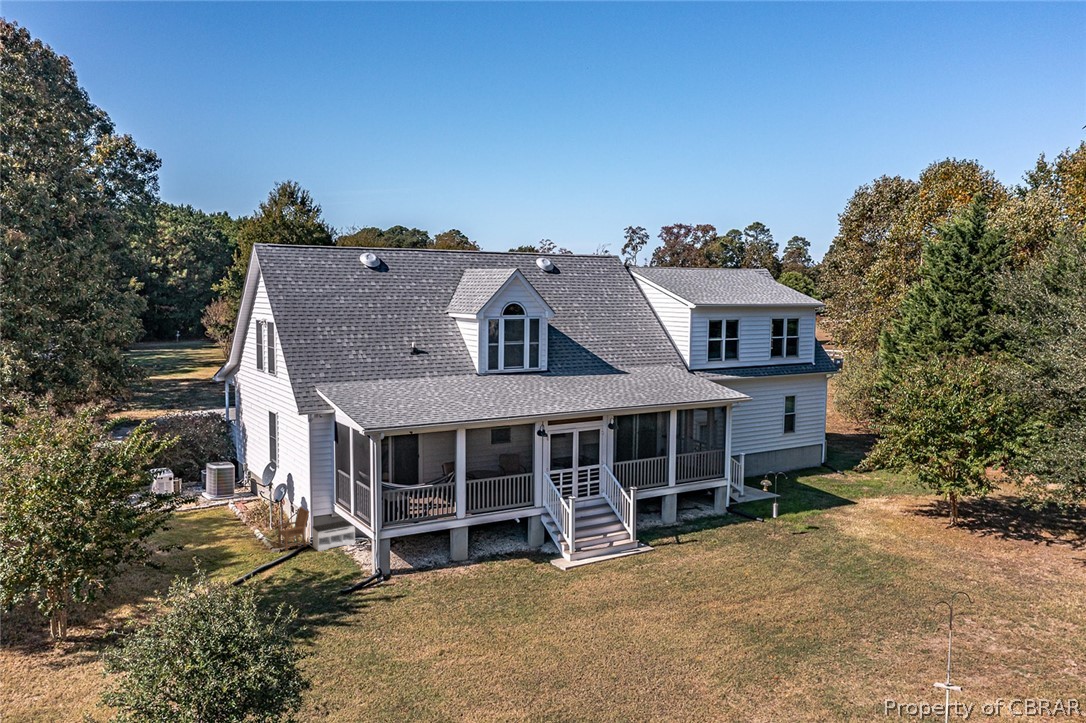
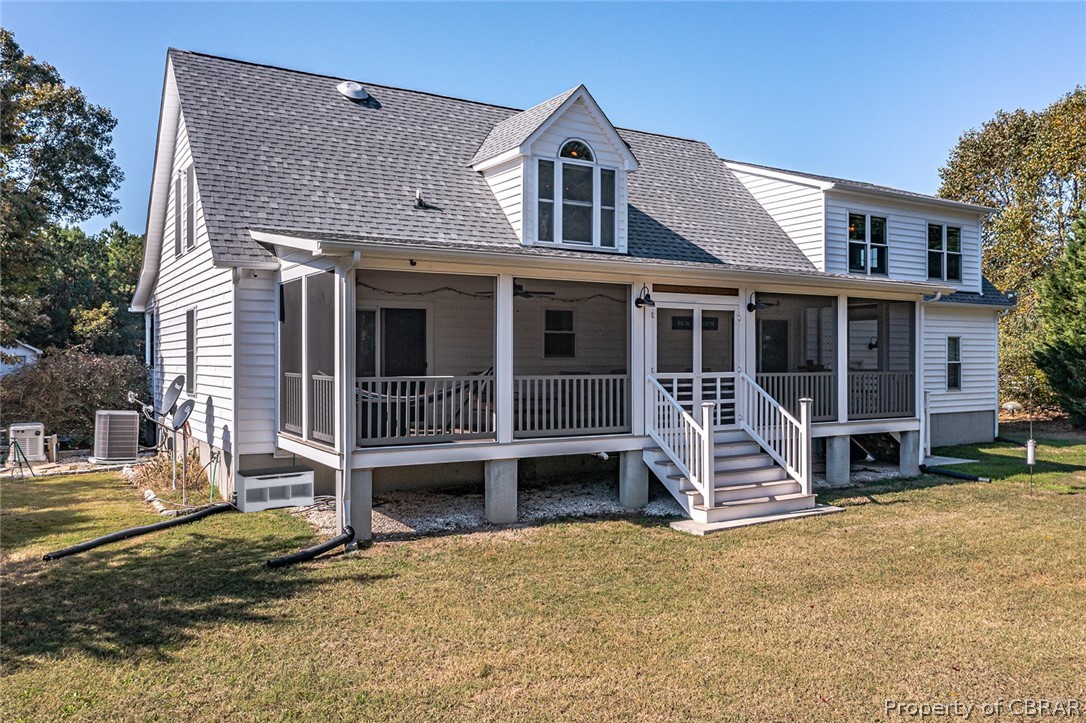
armchair: present [278,507,309,551] -> none [175,440,232,513]

